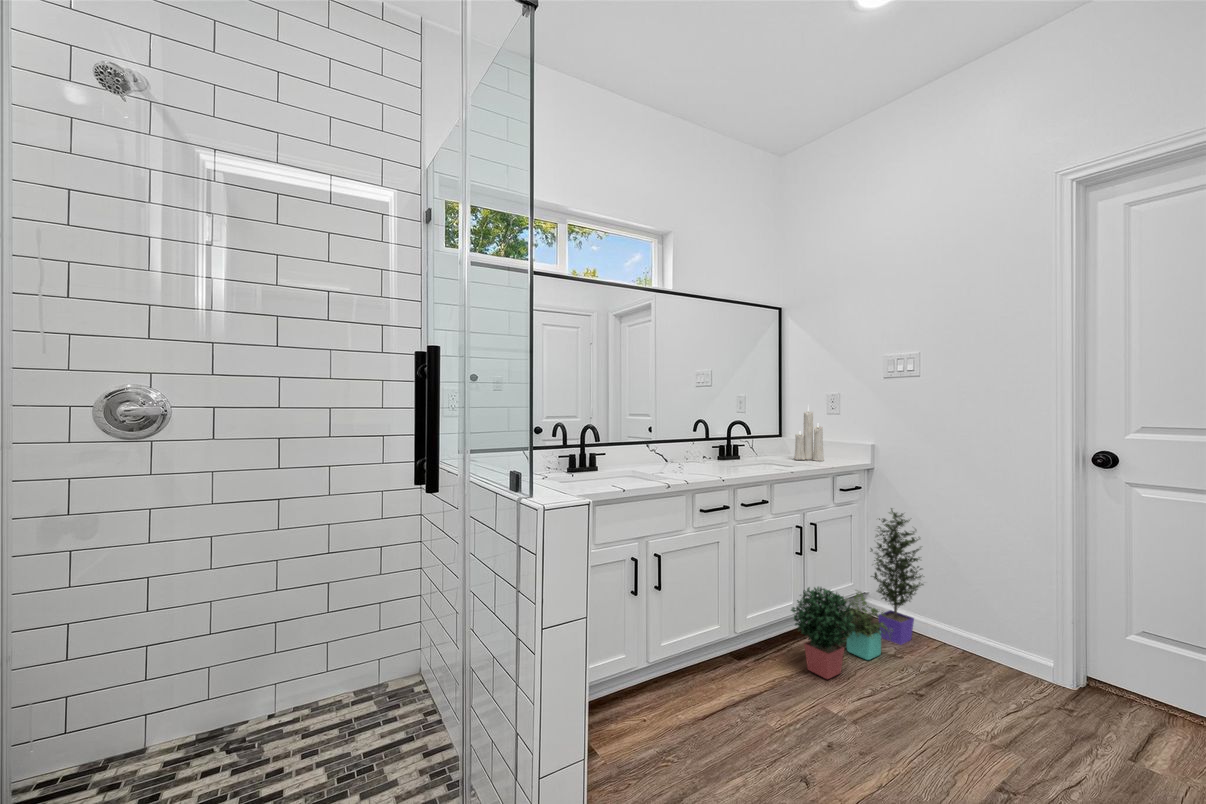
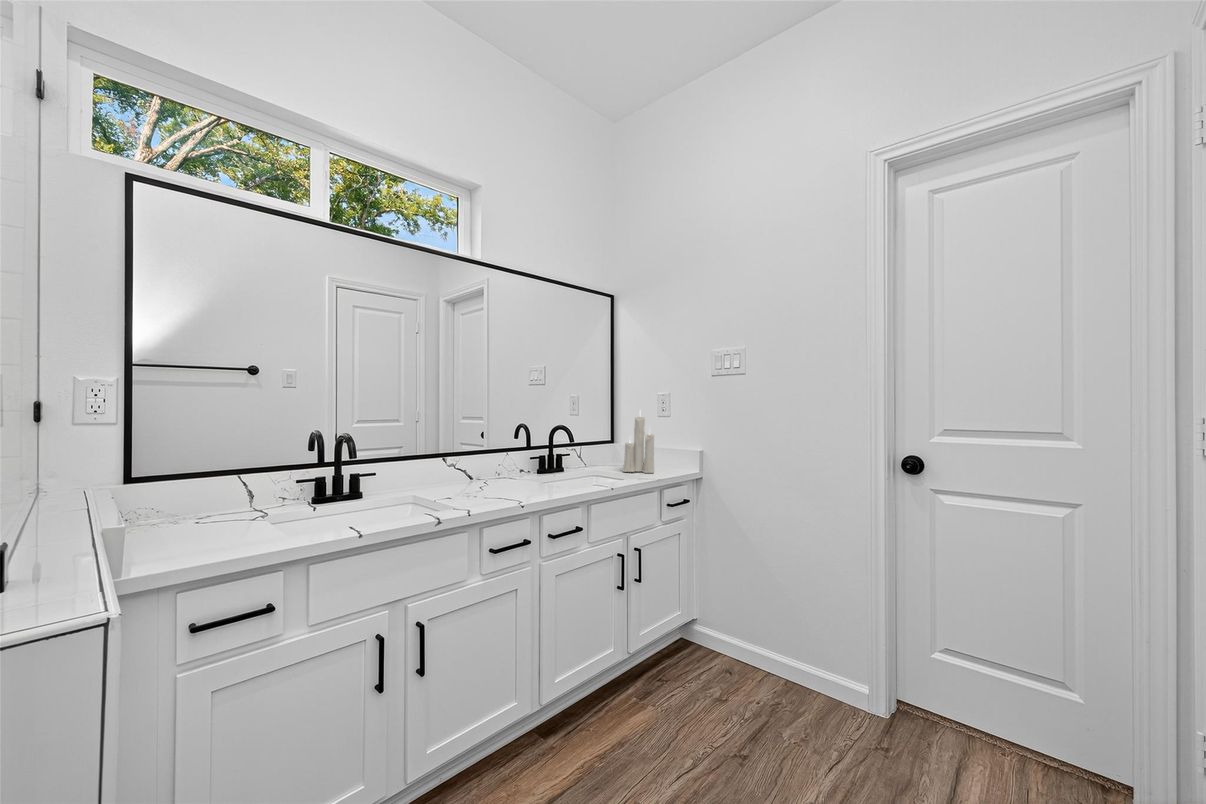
potted plant: present [791,508,923,679] -> none [608,527,755,750]

